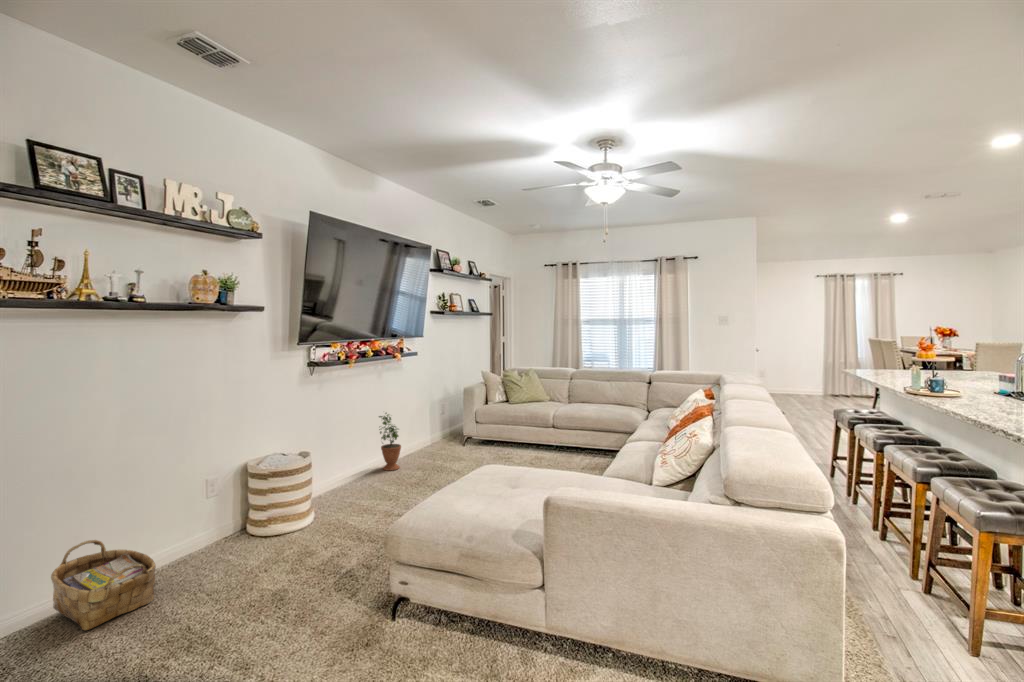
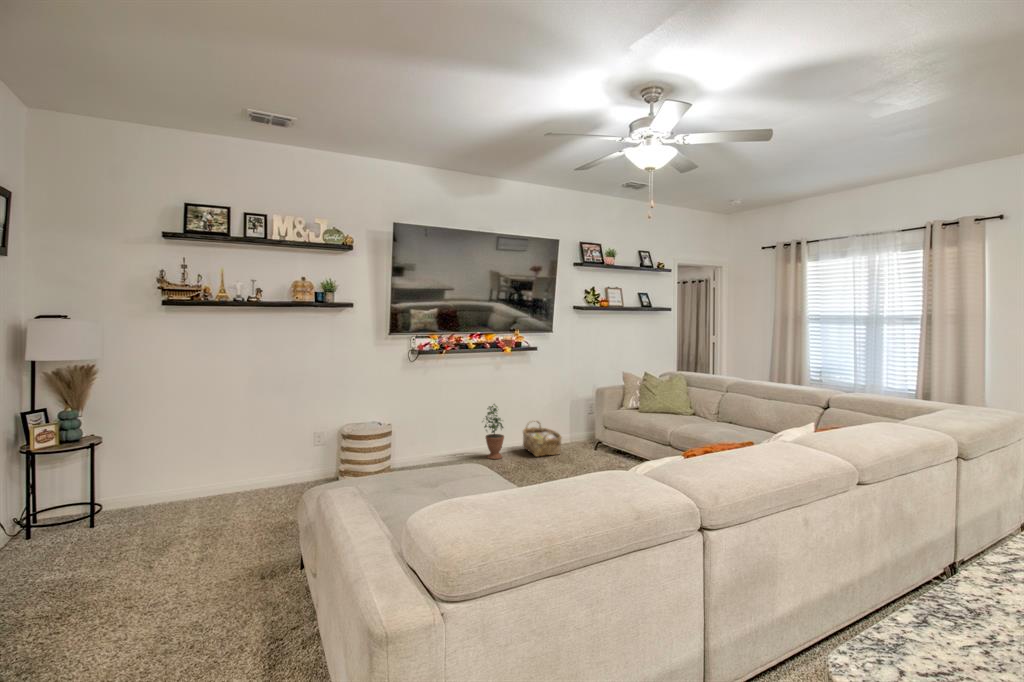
woven basket: present [51,540,156,630] -> present [523,420,562,457]

